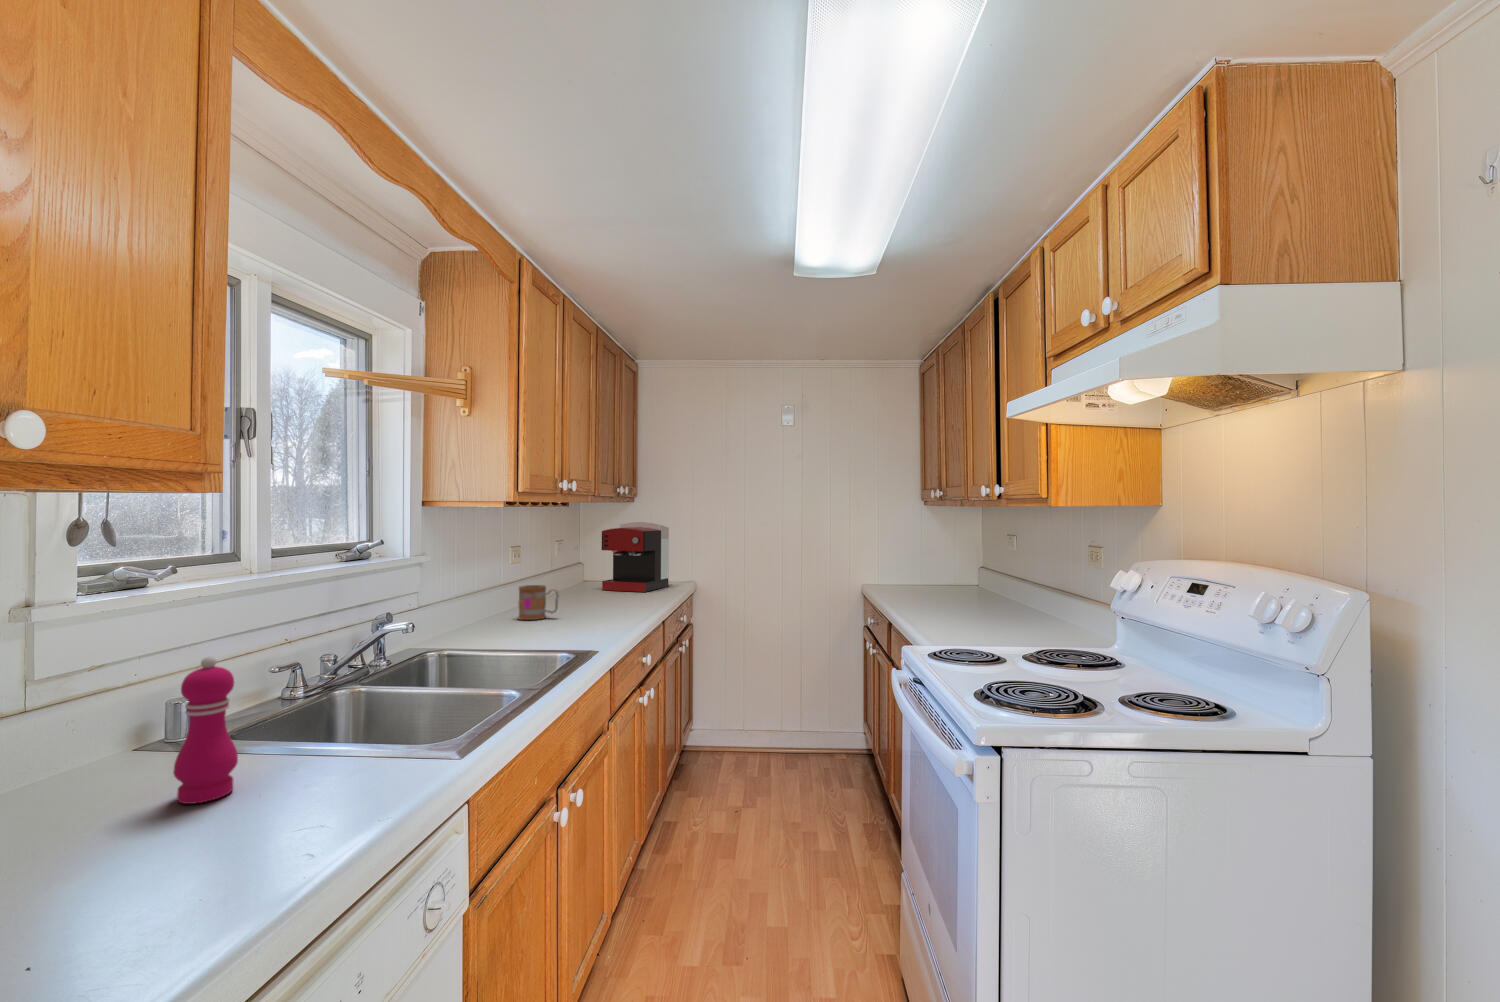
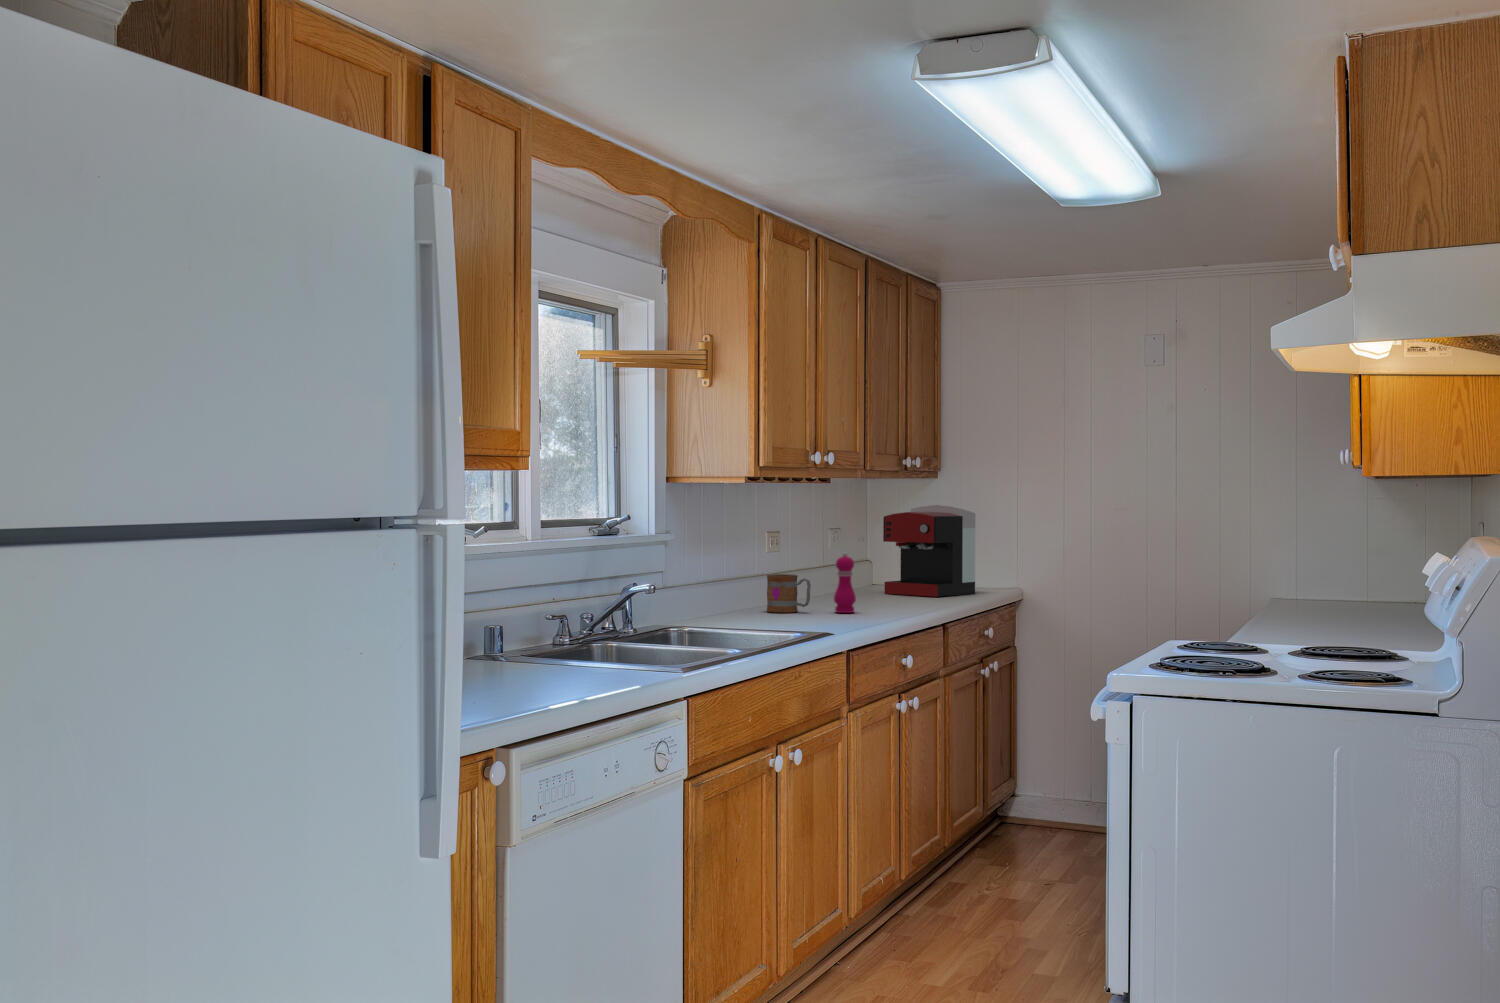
pepper mill: present [173,656,238,804] -> present [834,552,856,613]

